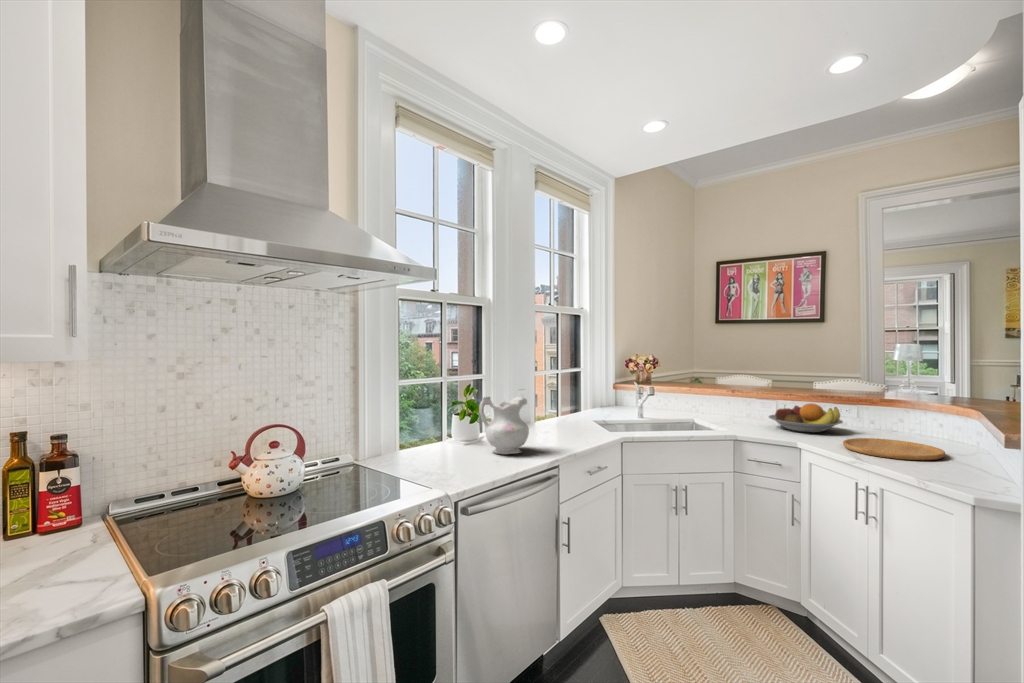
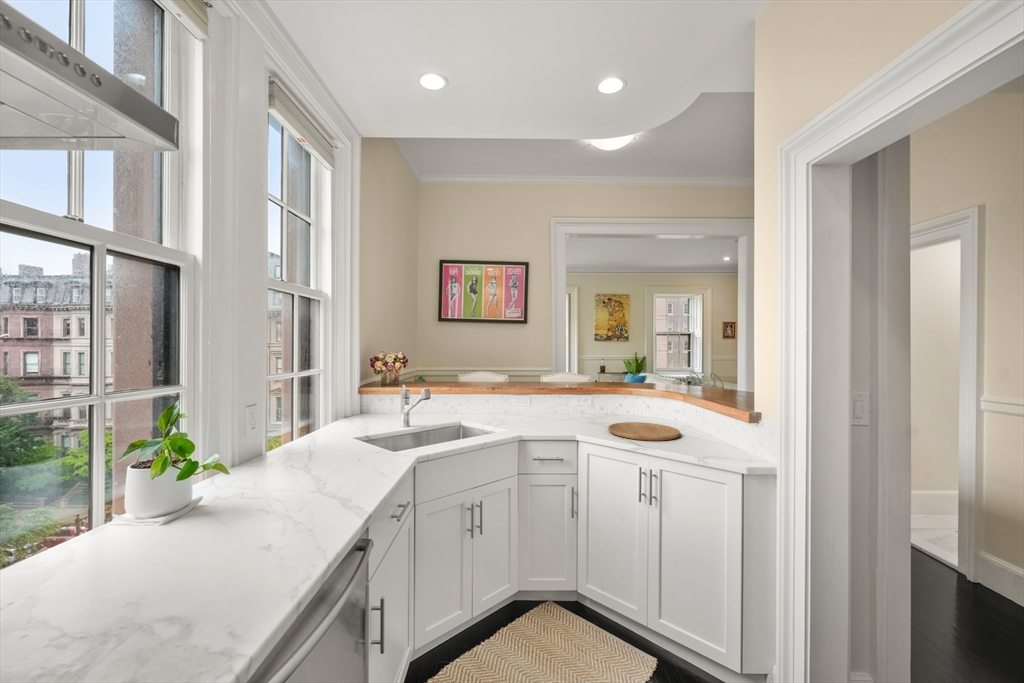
ceramic pitcher: present [479,397,529,454] -> none [206,426,312,545]
fruit bowl: present [769,404,843,433] -> none [529,395,588,423]

